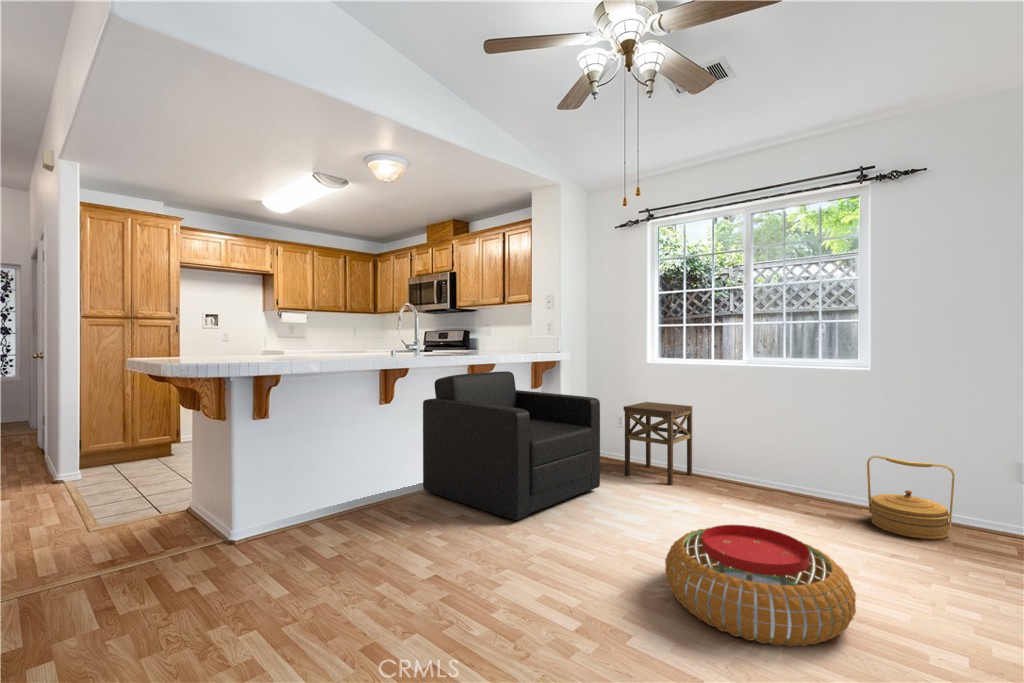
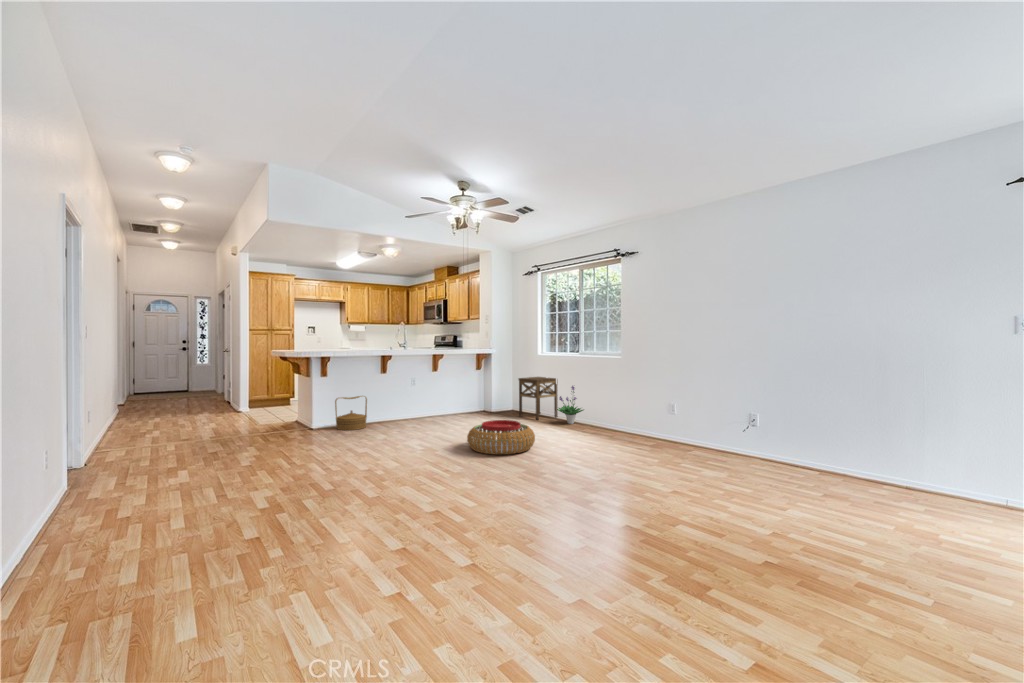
armchair: present [423,371,600,520] -> none [406,358,495,427]
potted plant: none [718,421,773,494] -> present [557,386,583,424]
woven basket: present [867,456,955,539] -> present [335,396,367,430]

